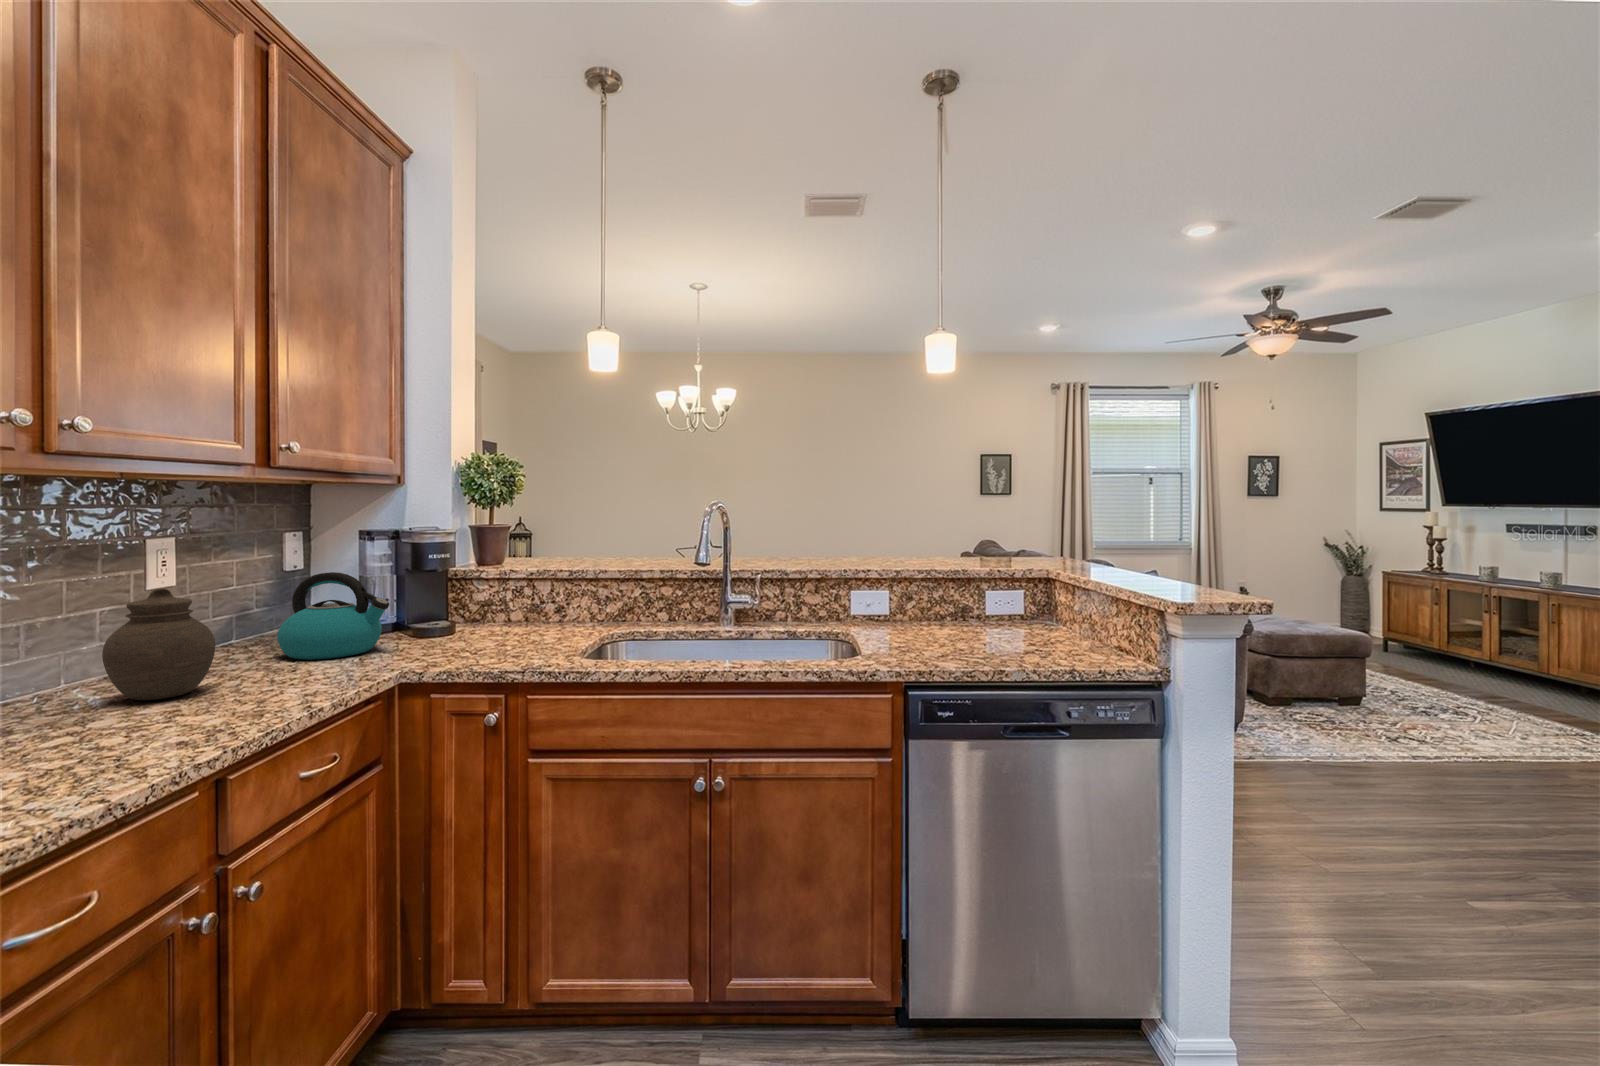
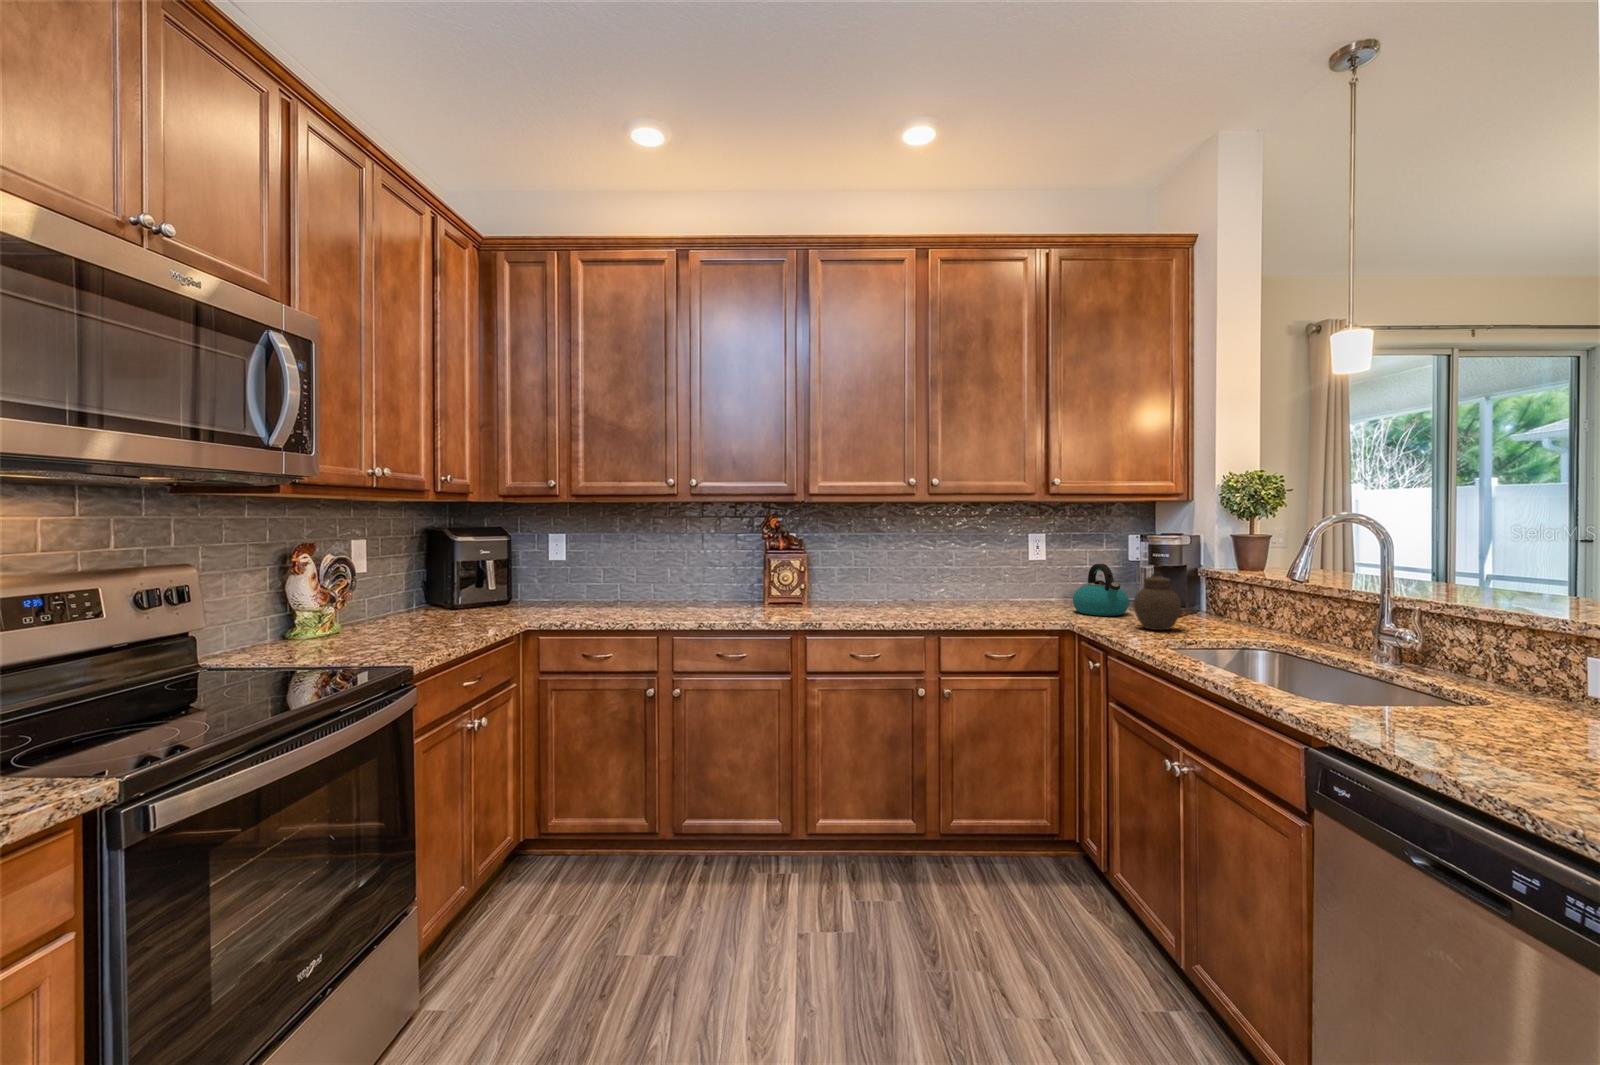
jar: present [102,589,215,700] -> present [1134,572,1181,630]

